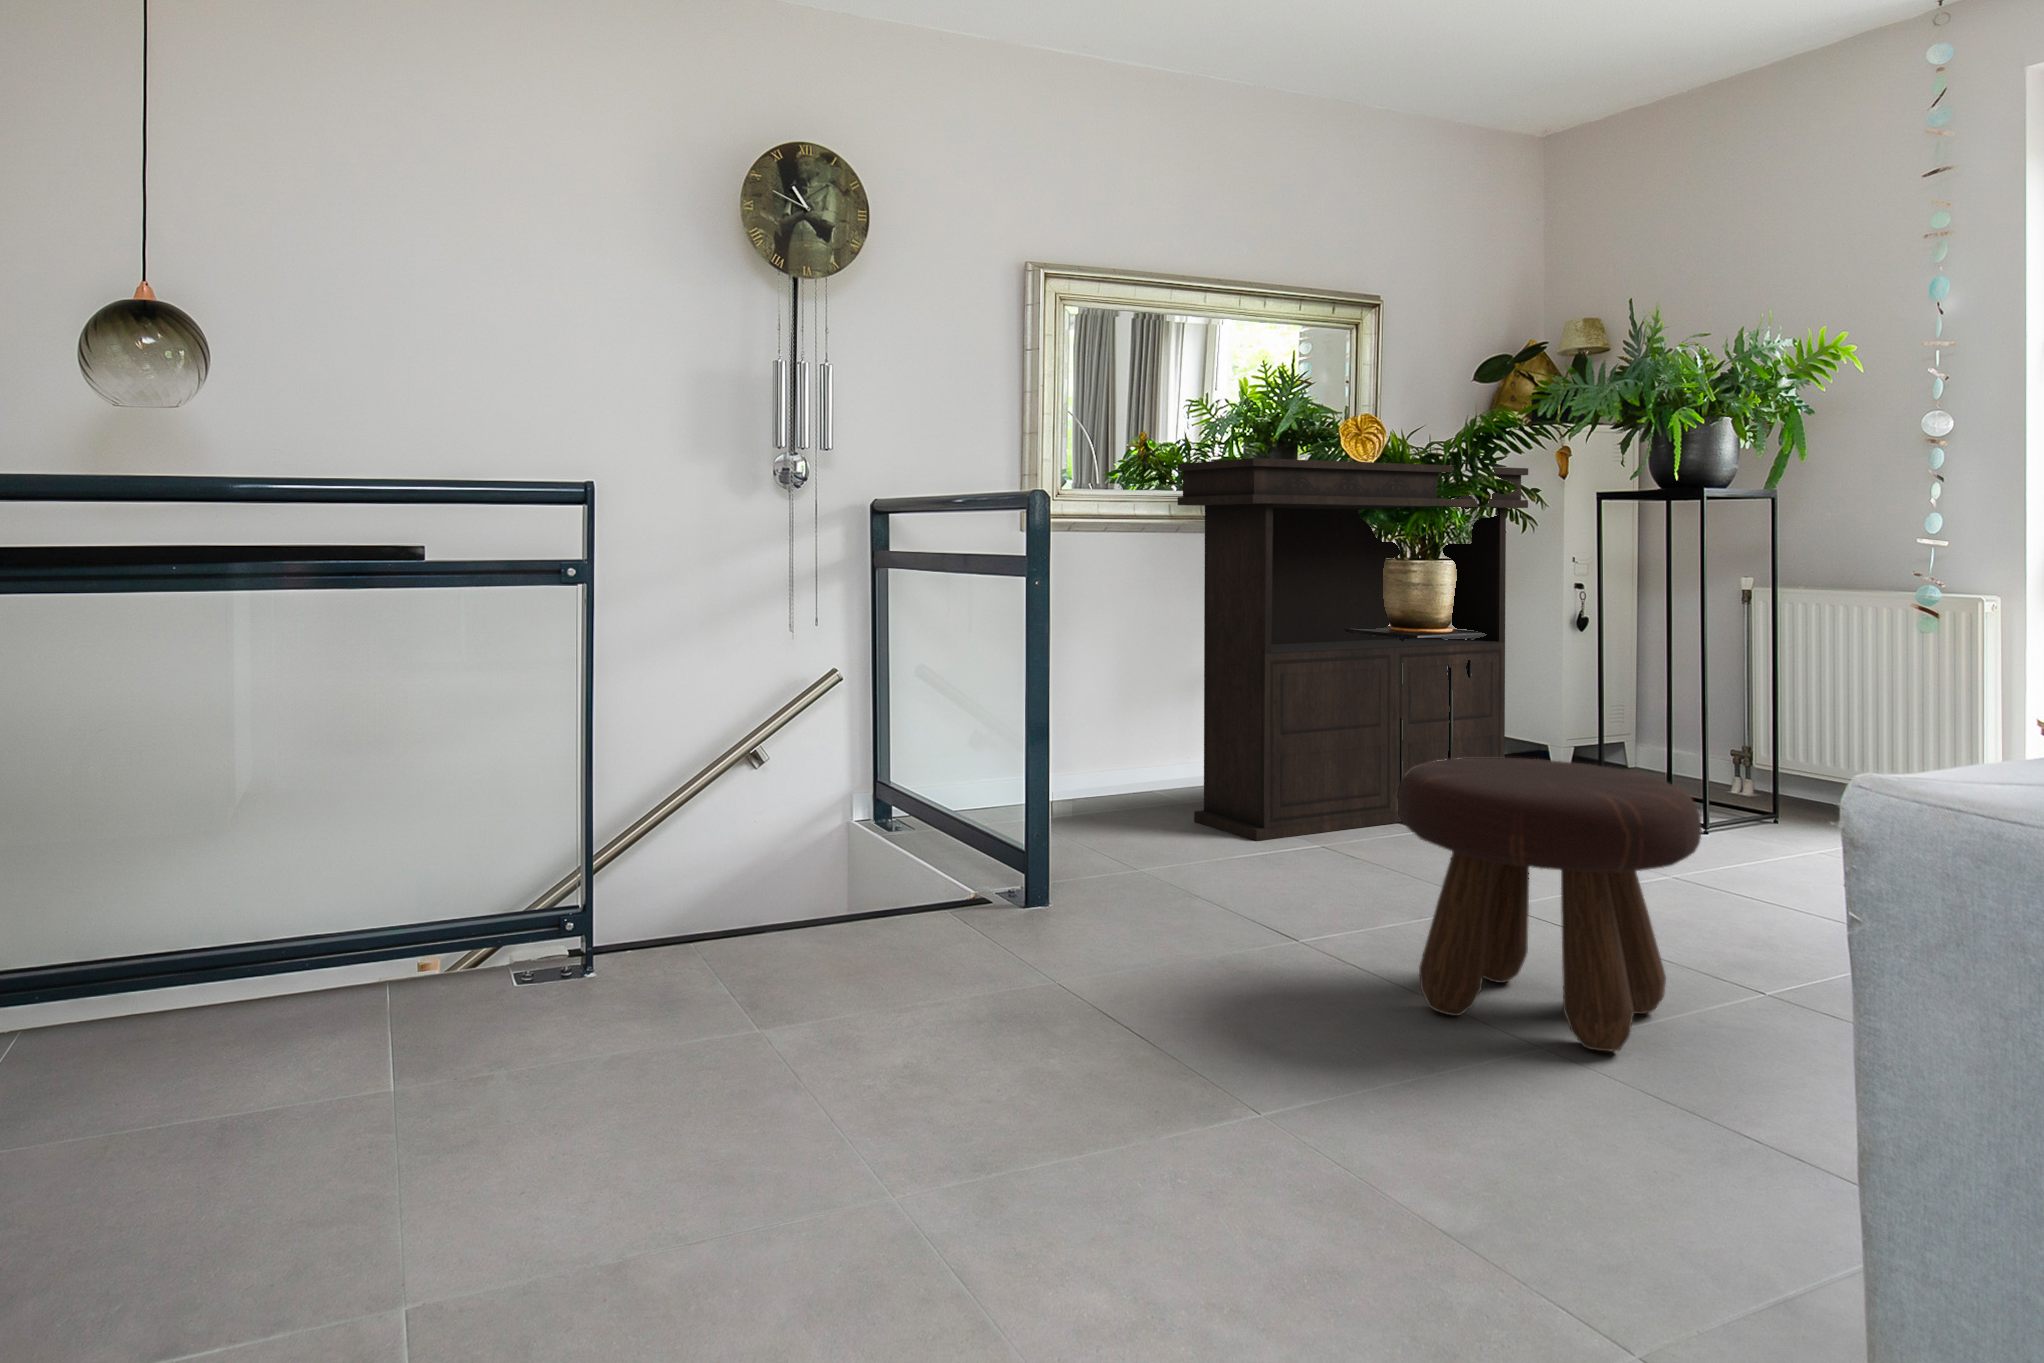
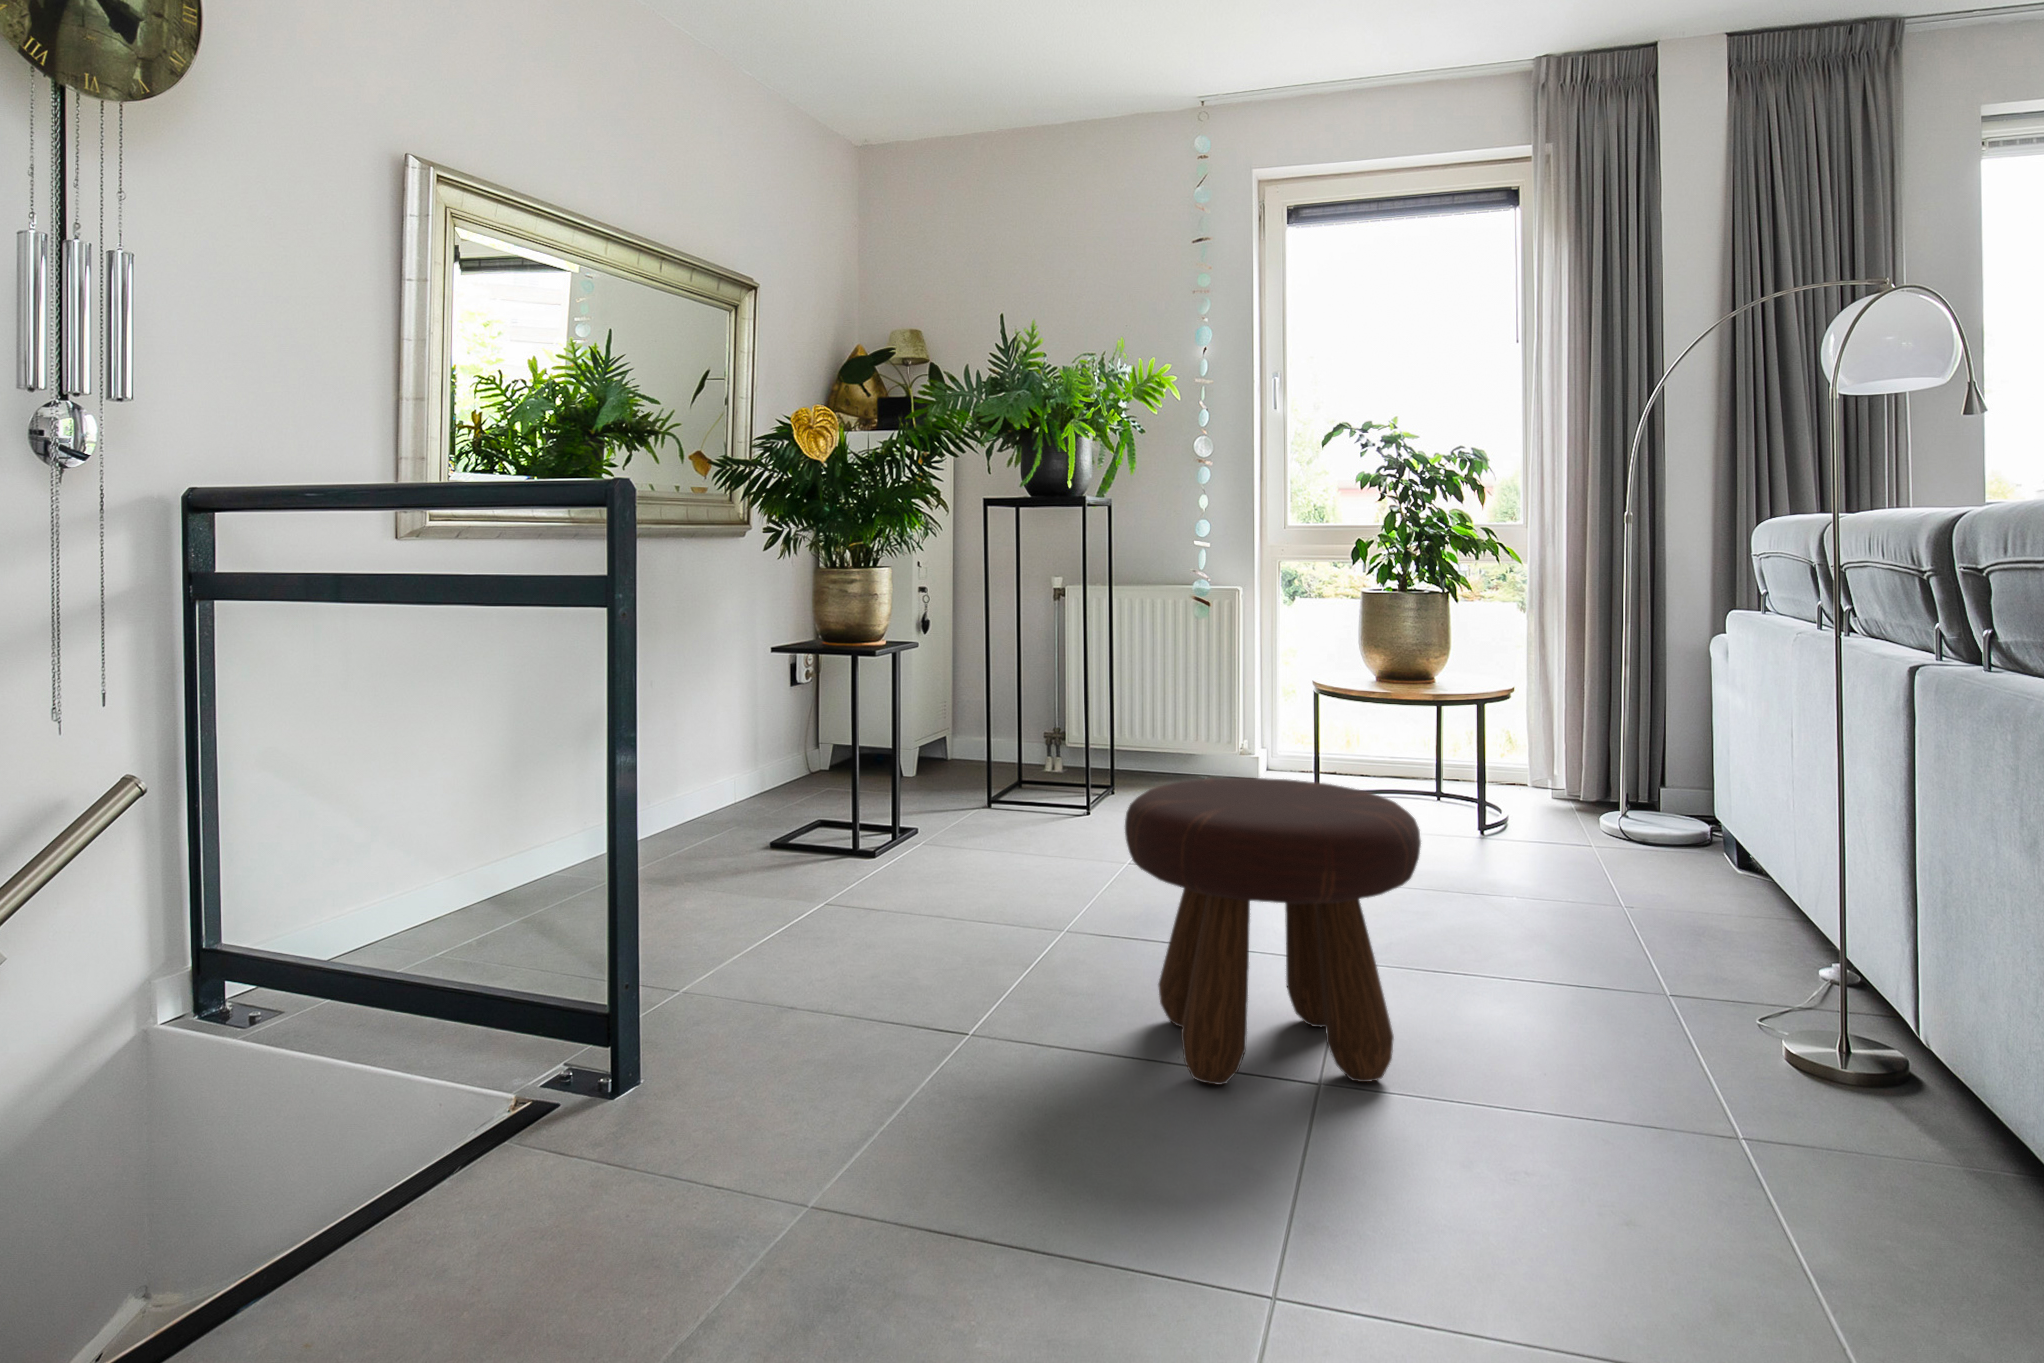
console table: present [1178,458,1528,841] -> none [635,444,937,910]

